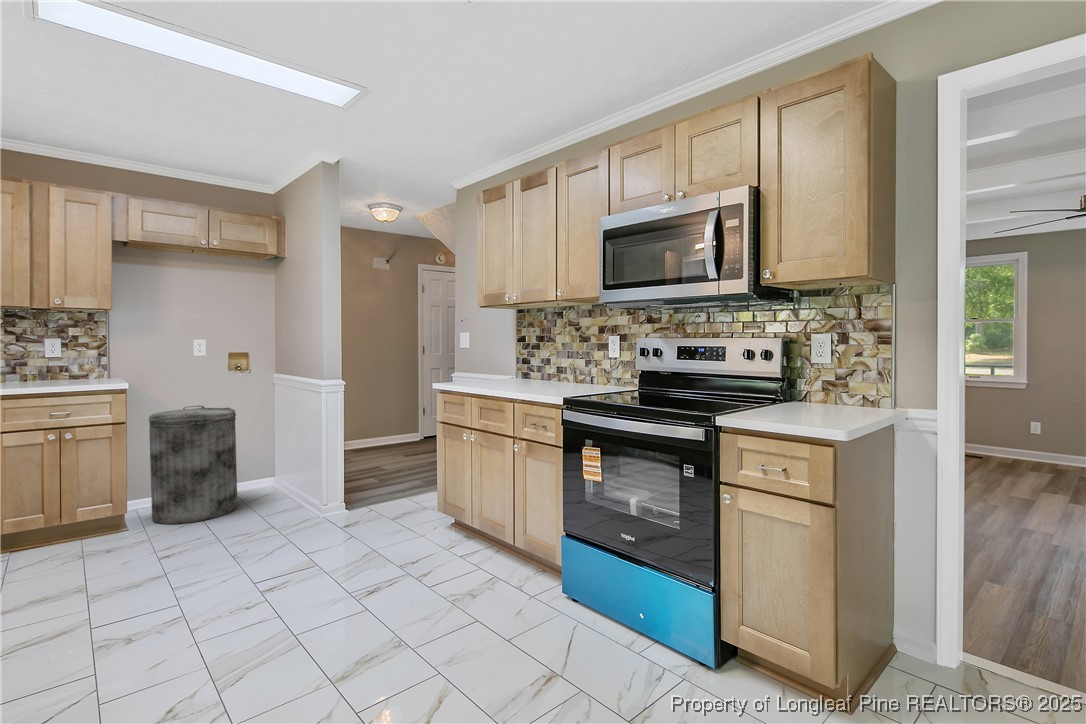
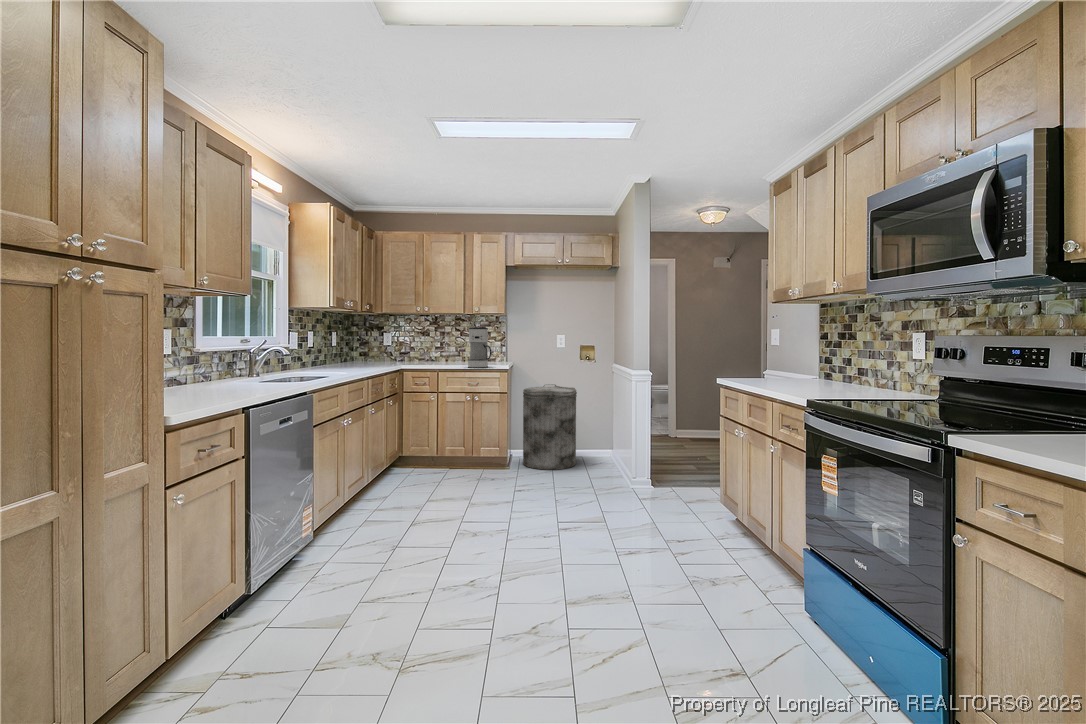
coffee maker: none [46,327,94,390] -> present [468,327,491,368]

